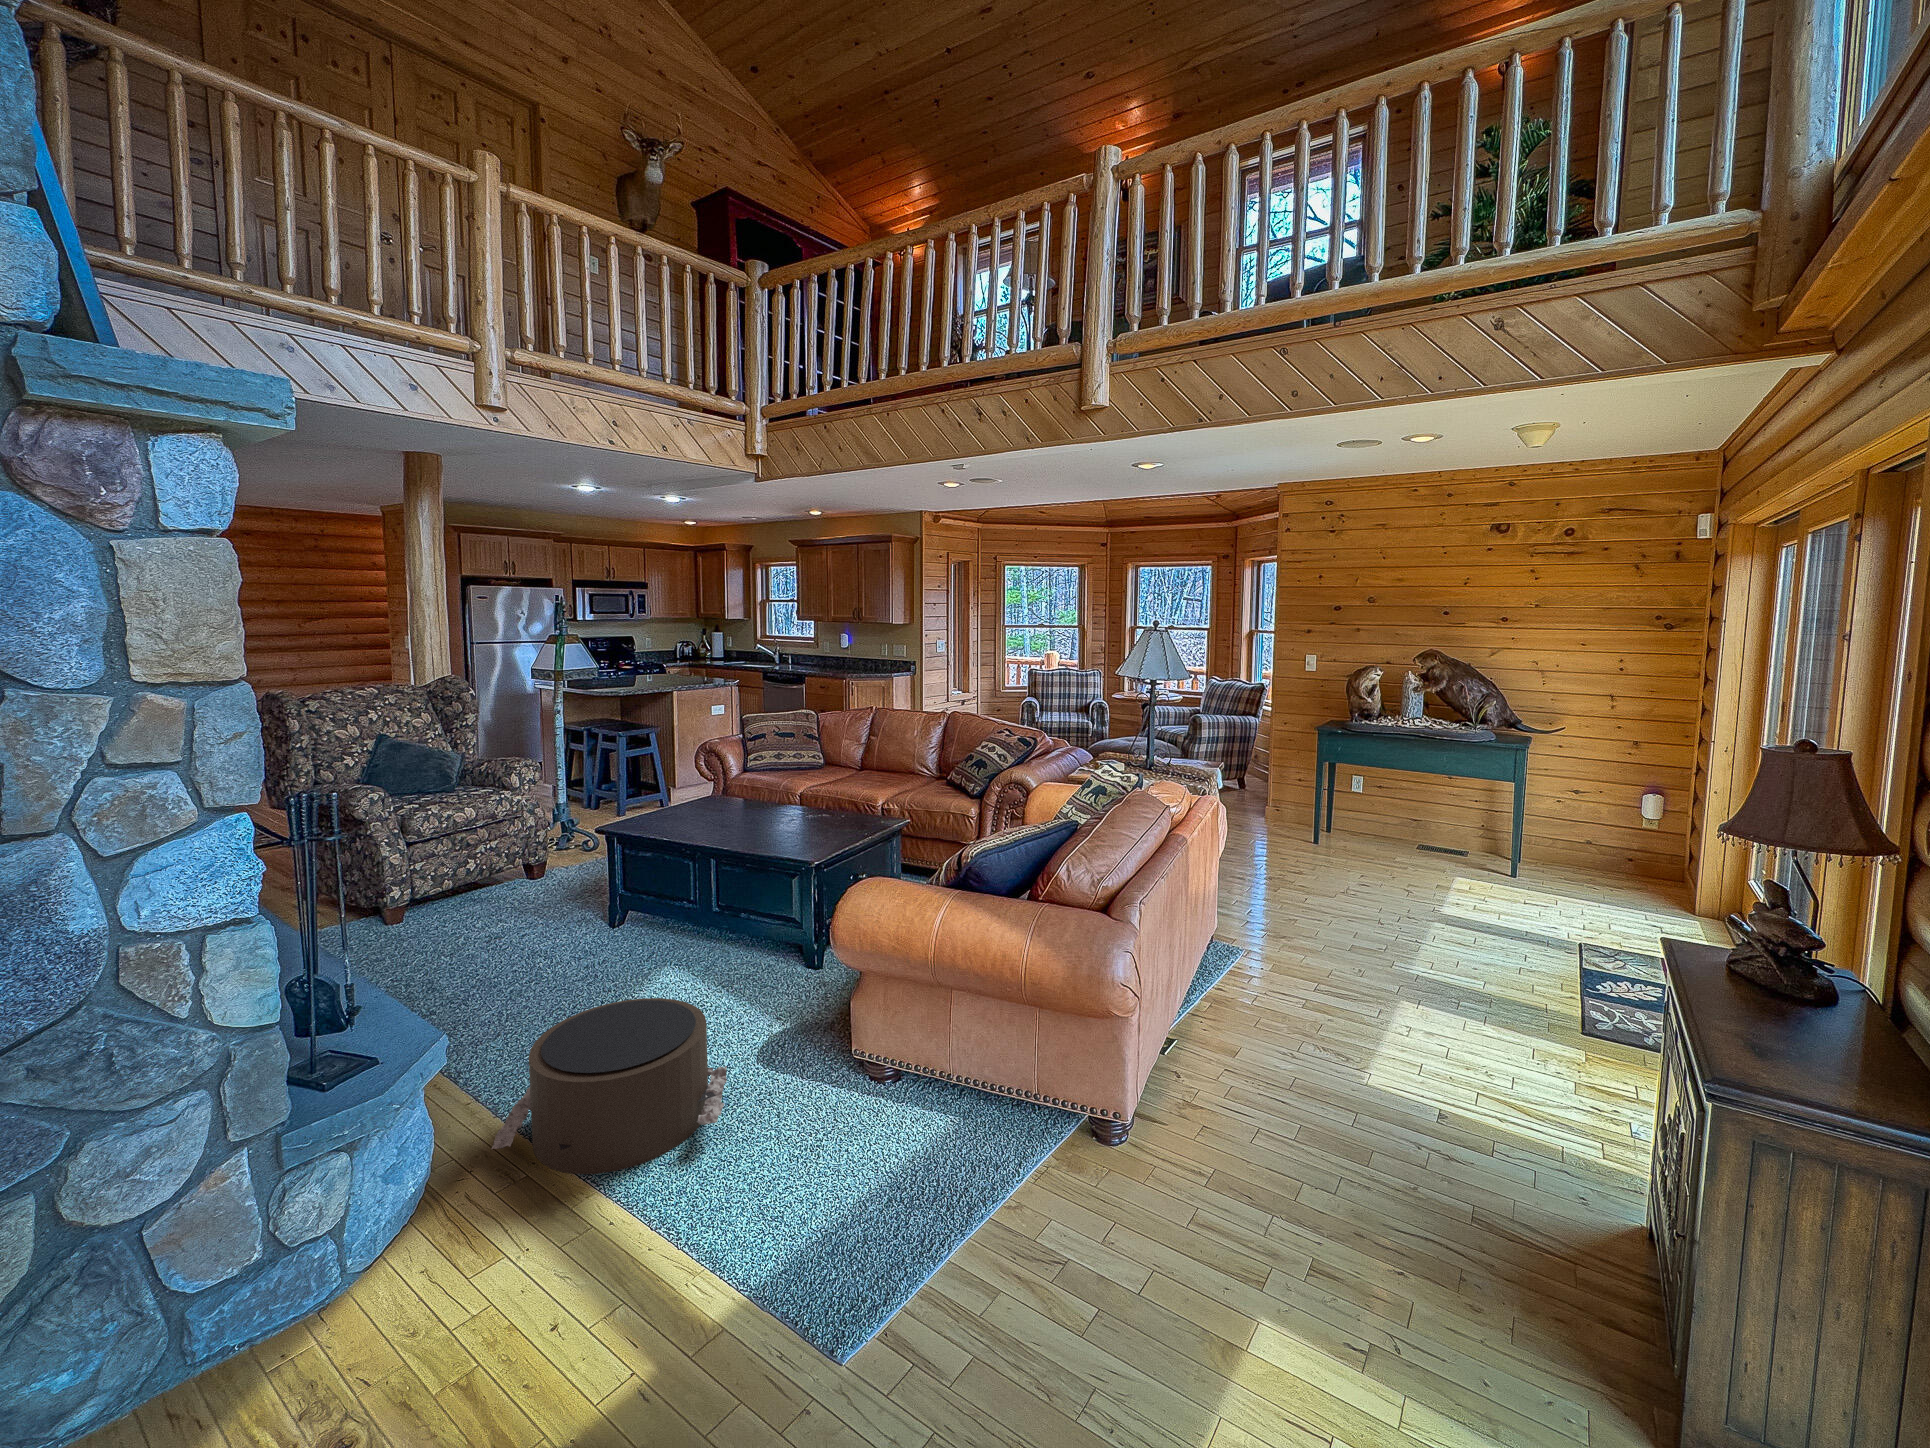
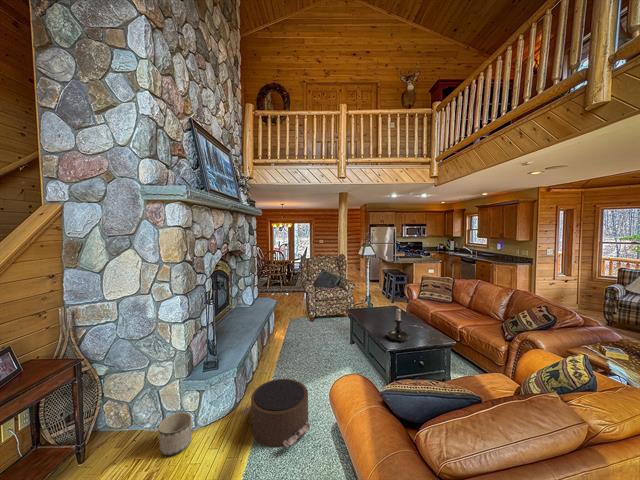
candle holder: none [775,768,828,847] -> present [387,309,410,341]
planter: none [240,1213,382,1373] -> present [158,412,191,455]

